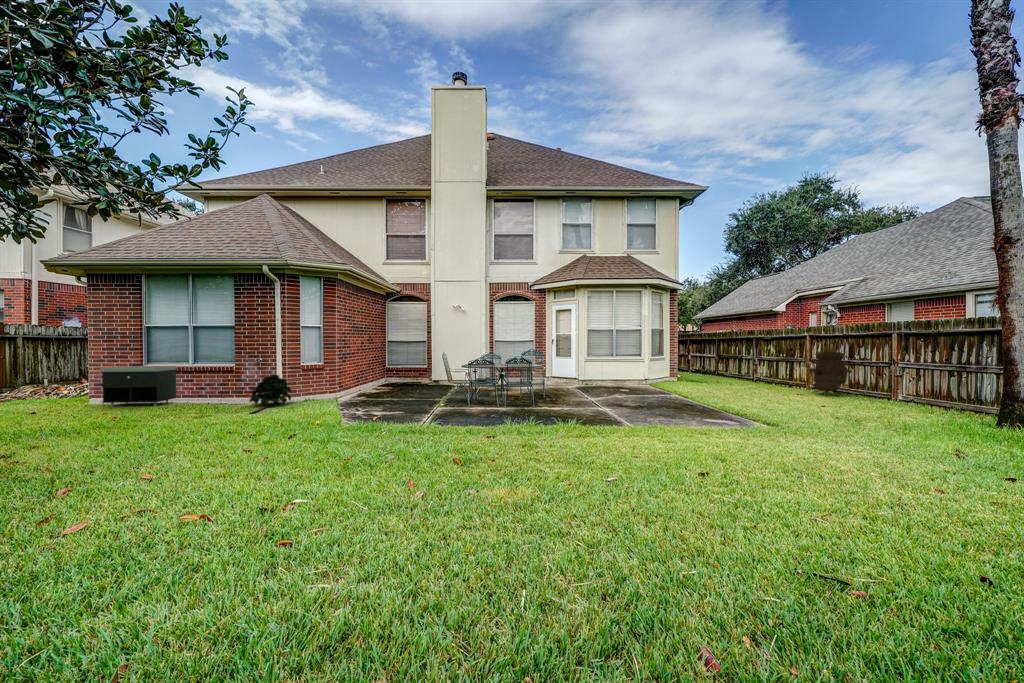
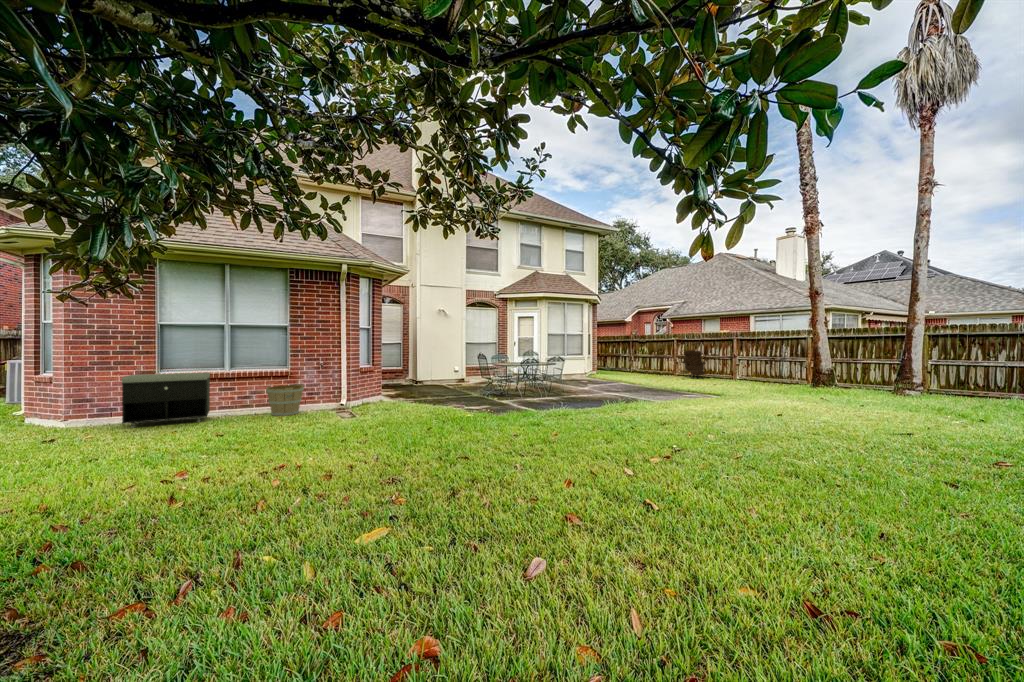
potted plant: present [250,375,291,406] -> none [327,378,368,411]
wooden bucket: none [204,379,239,406] -> present [266,385,304,416]

